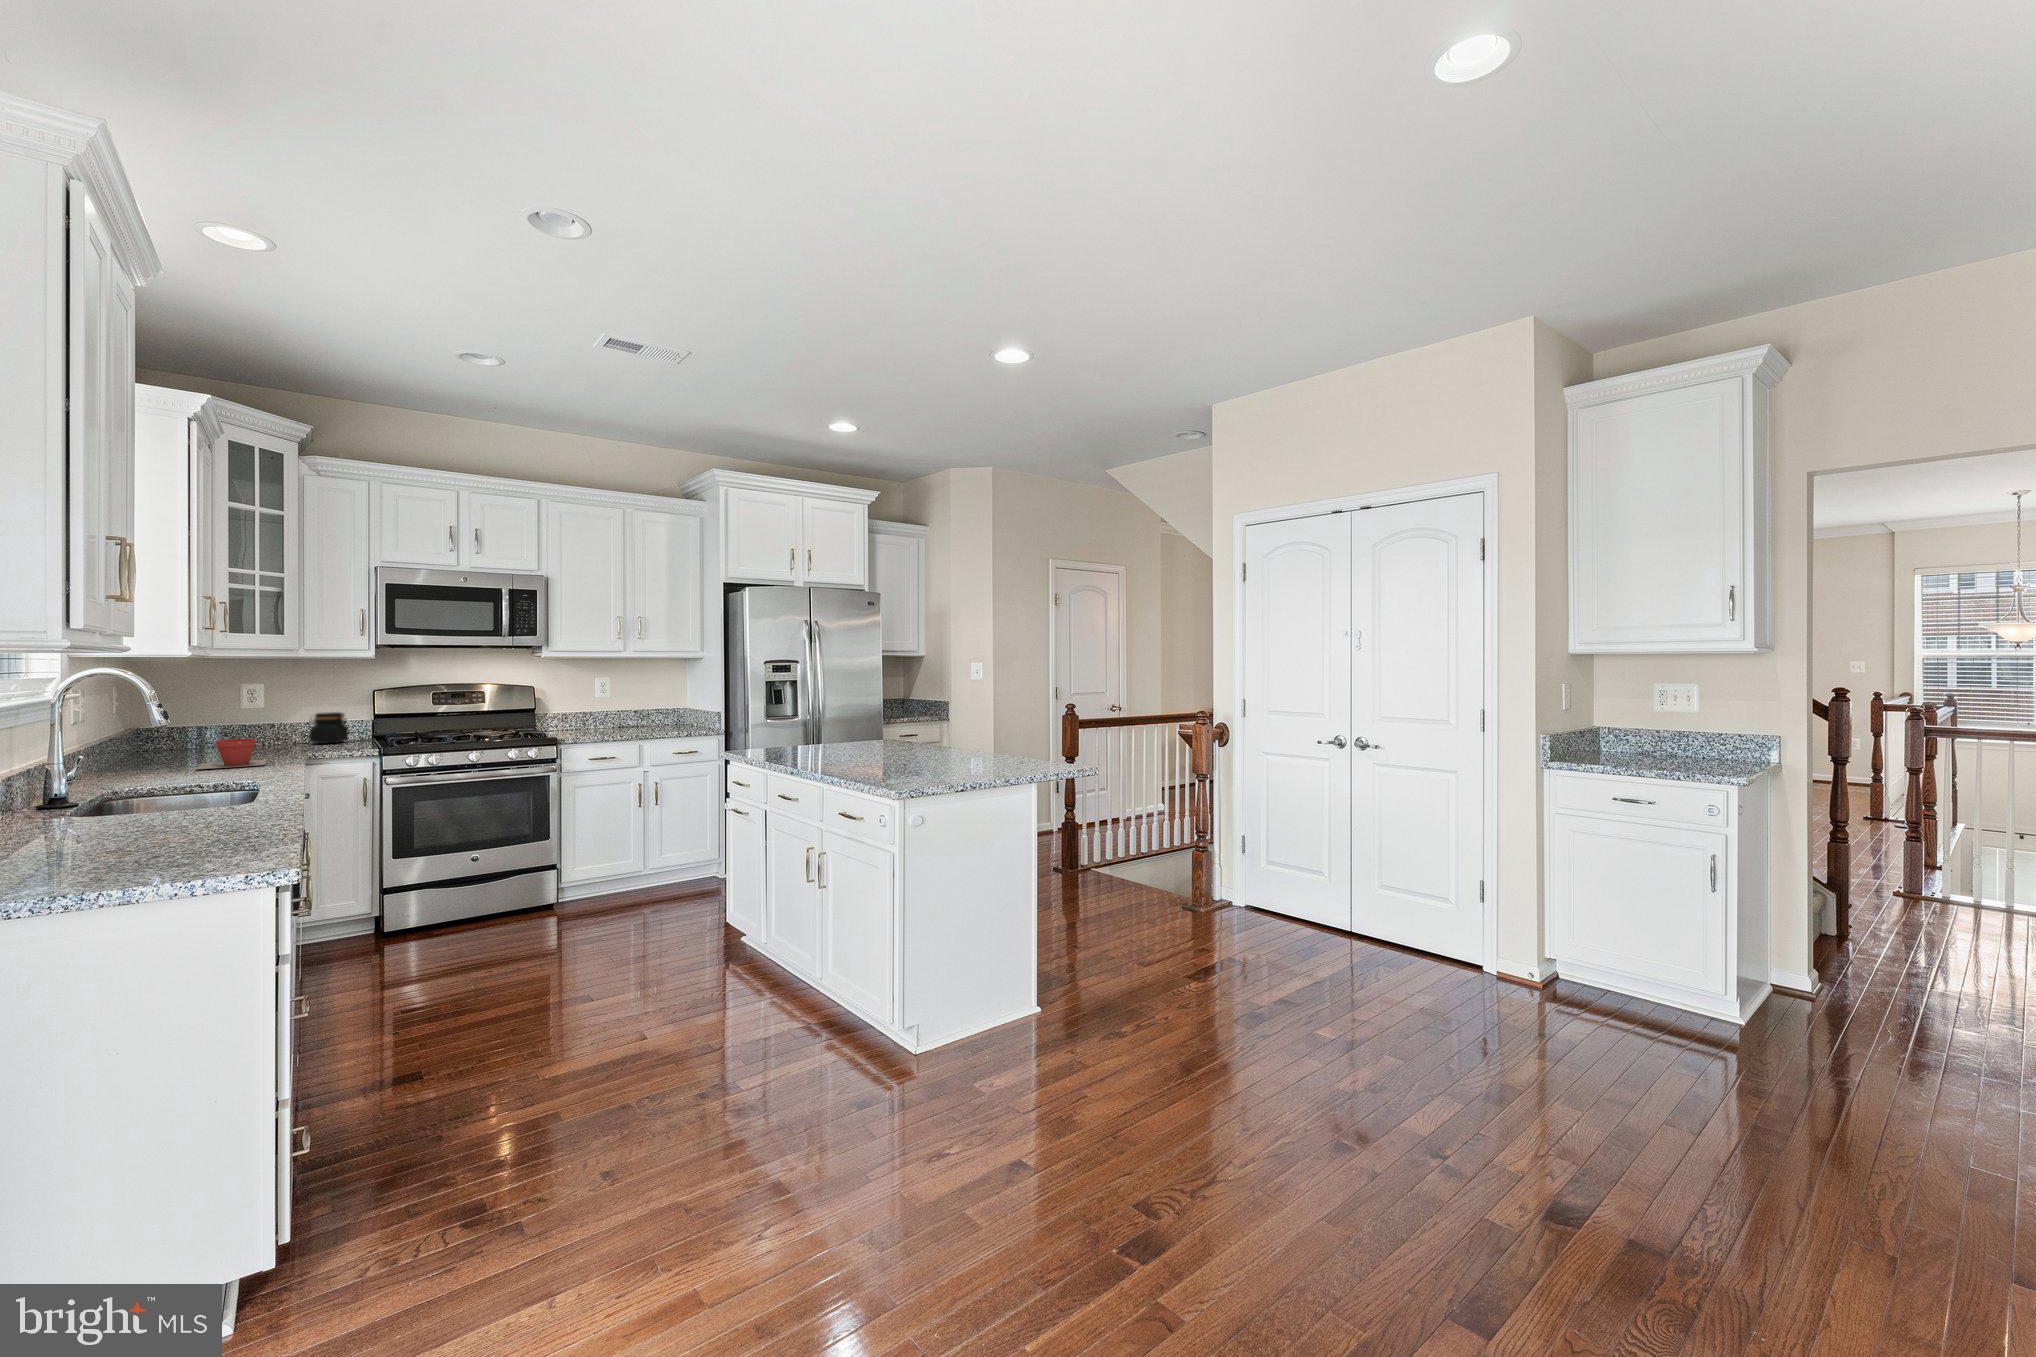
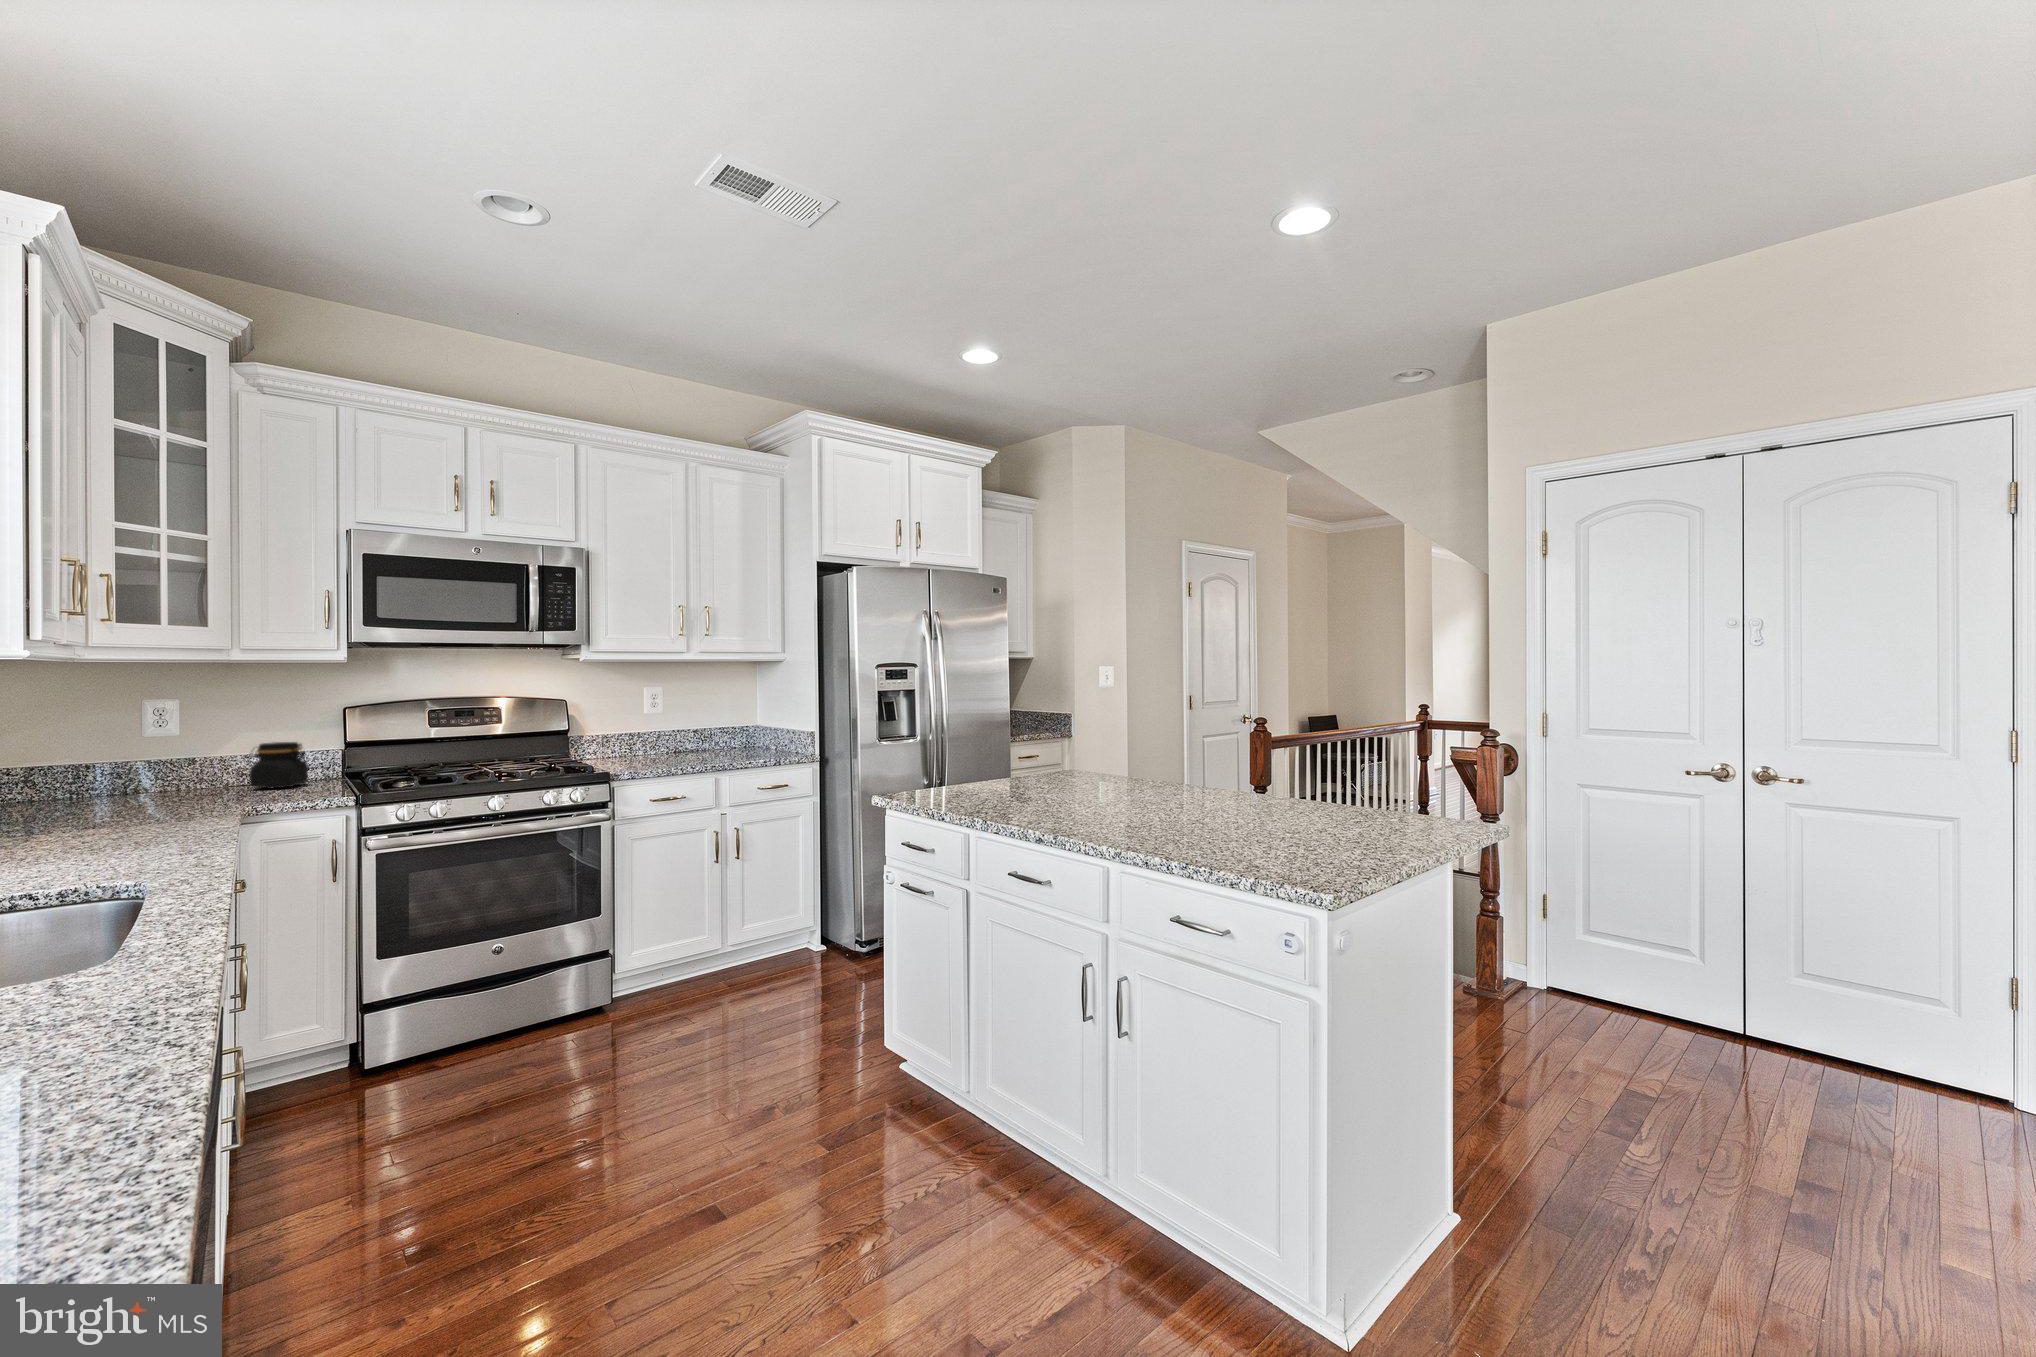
plant pot: present [196,739,267,769] -> none [51,795,183,852]

